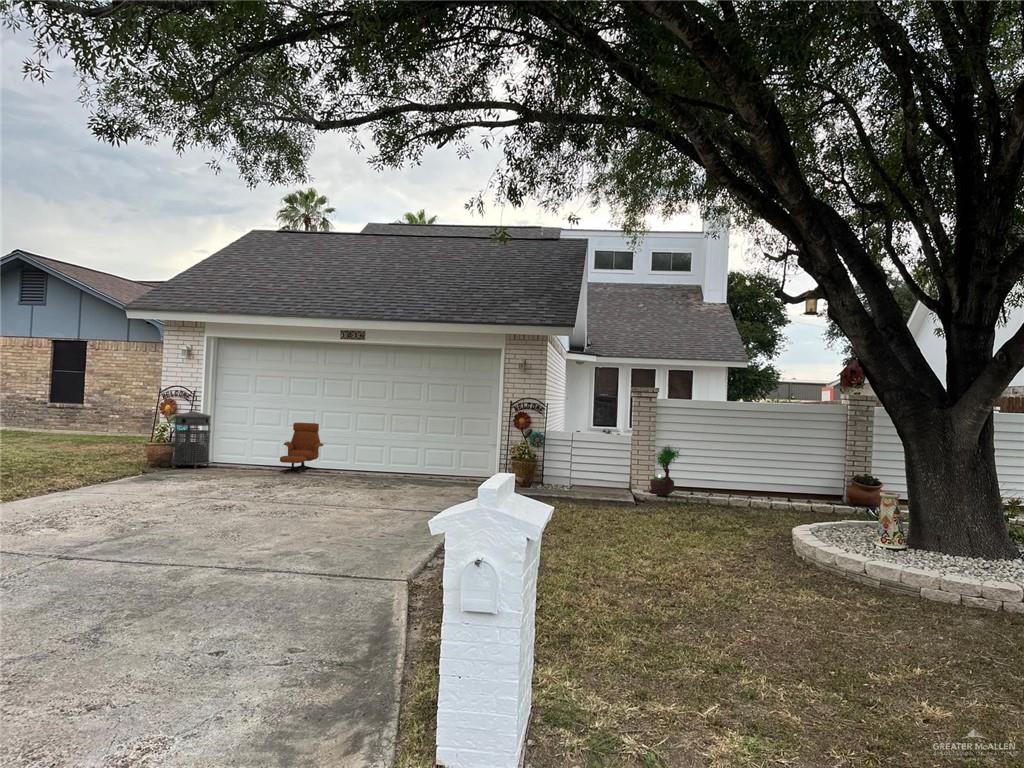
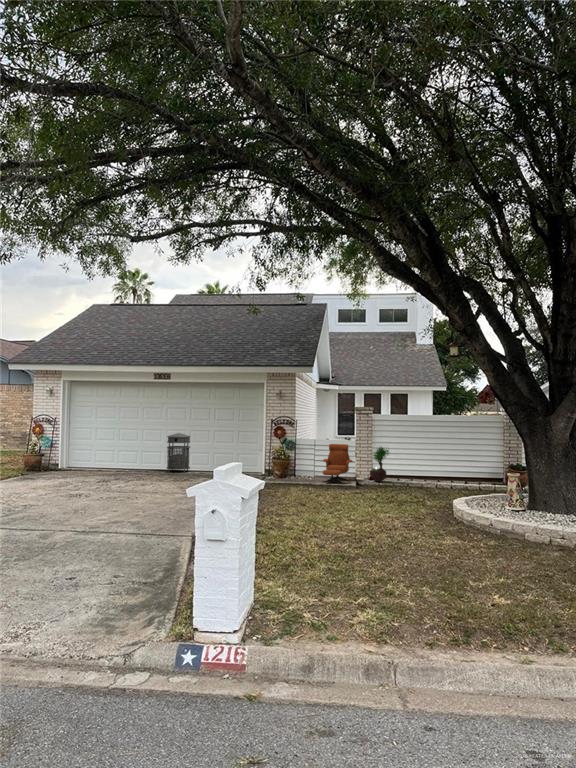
trash can: present [173,411,211,469] -> present [167,433,190,472]
lounge chair: present [280,423,324,474] -> present [323,444,353,484]

